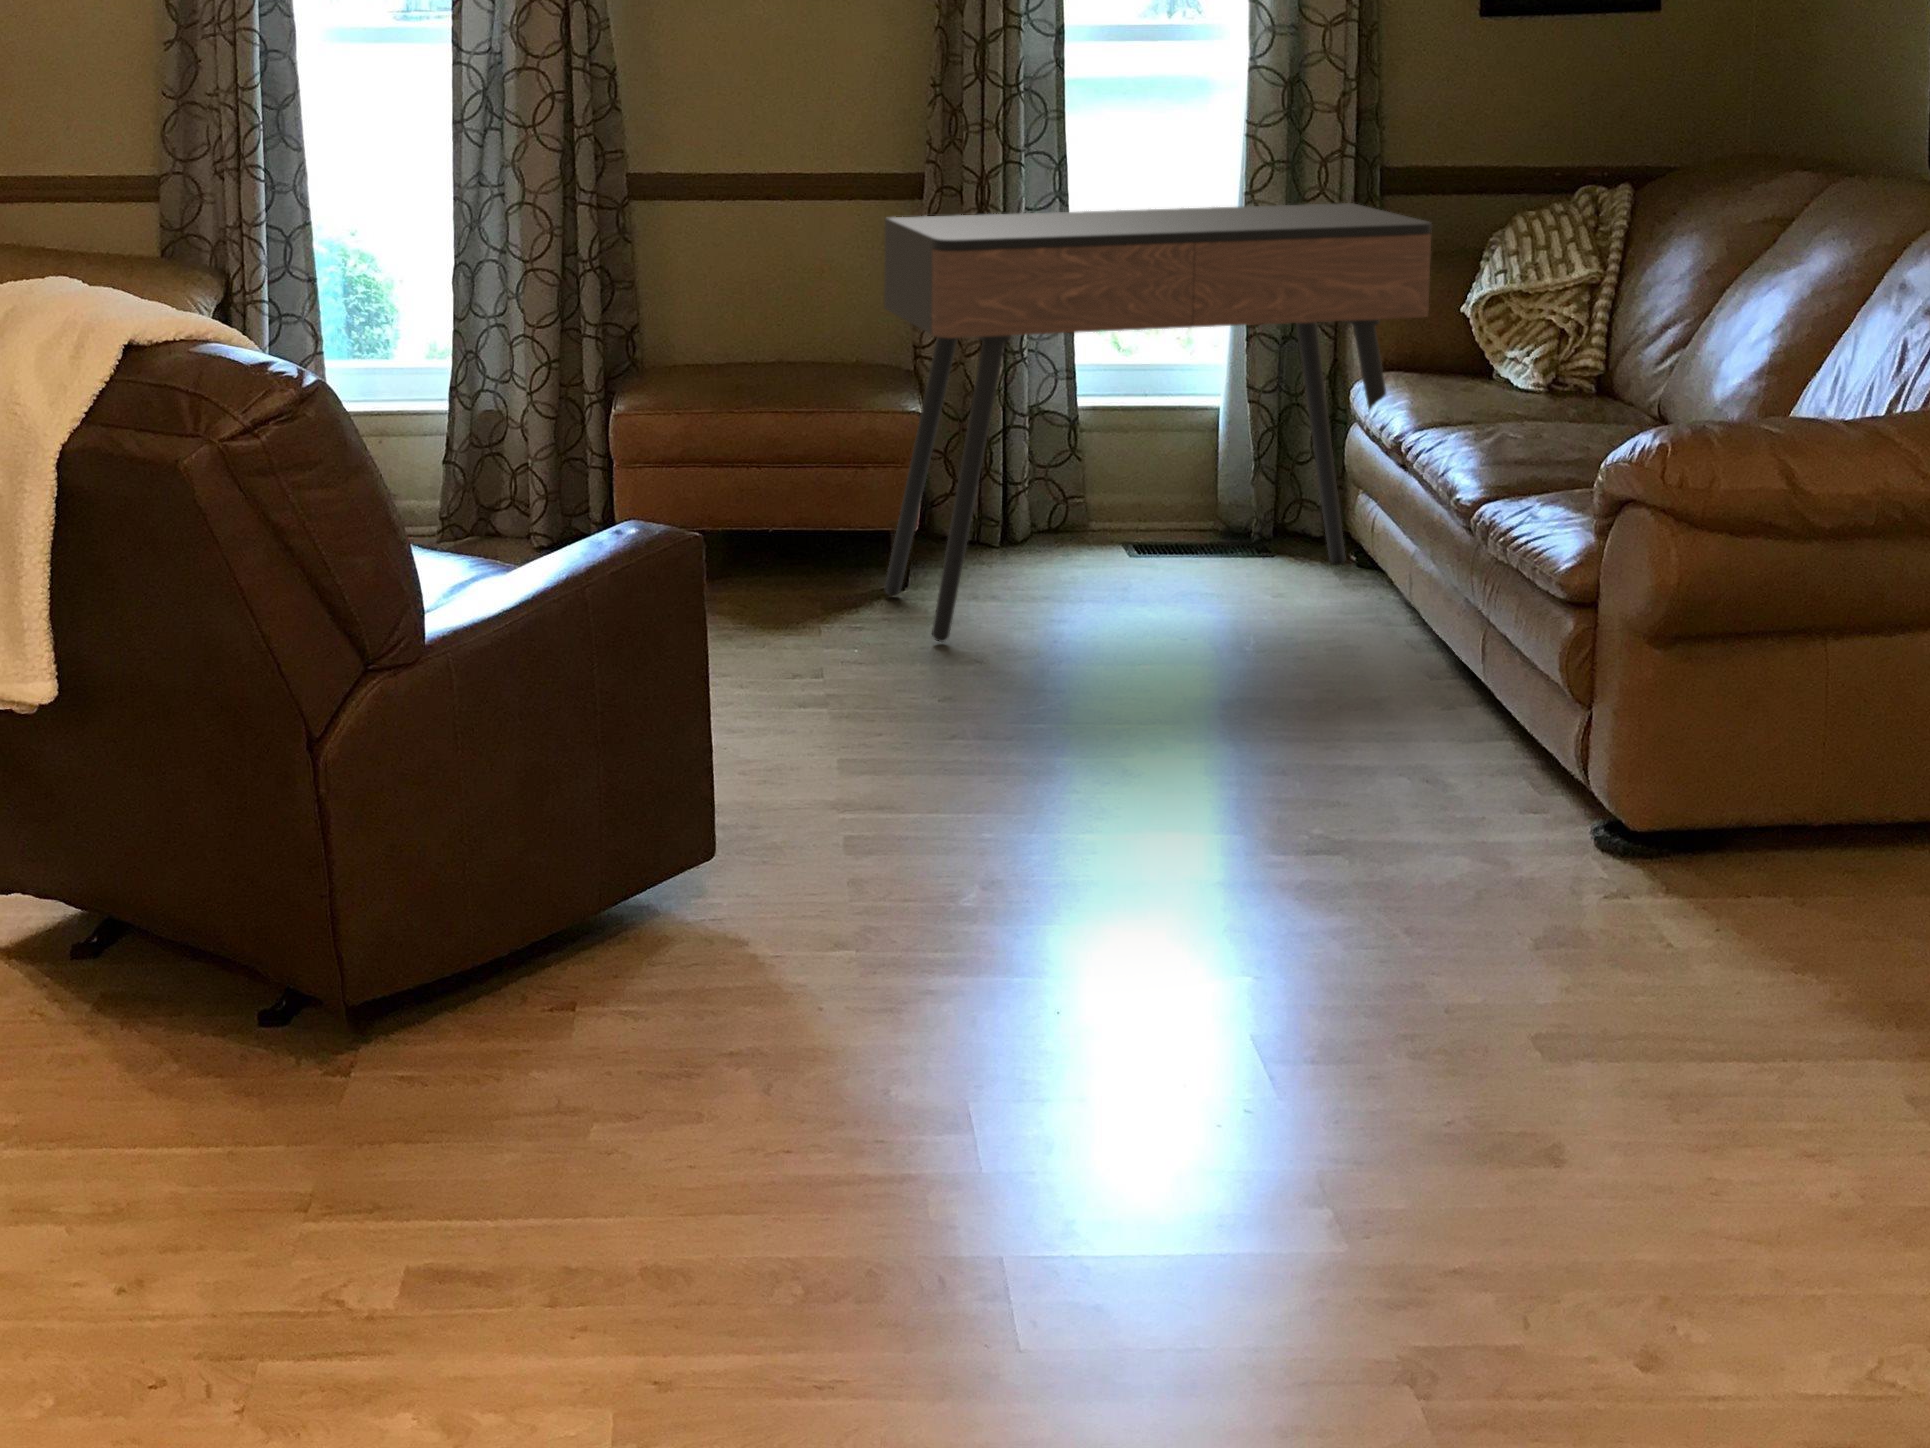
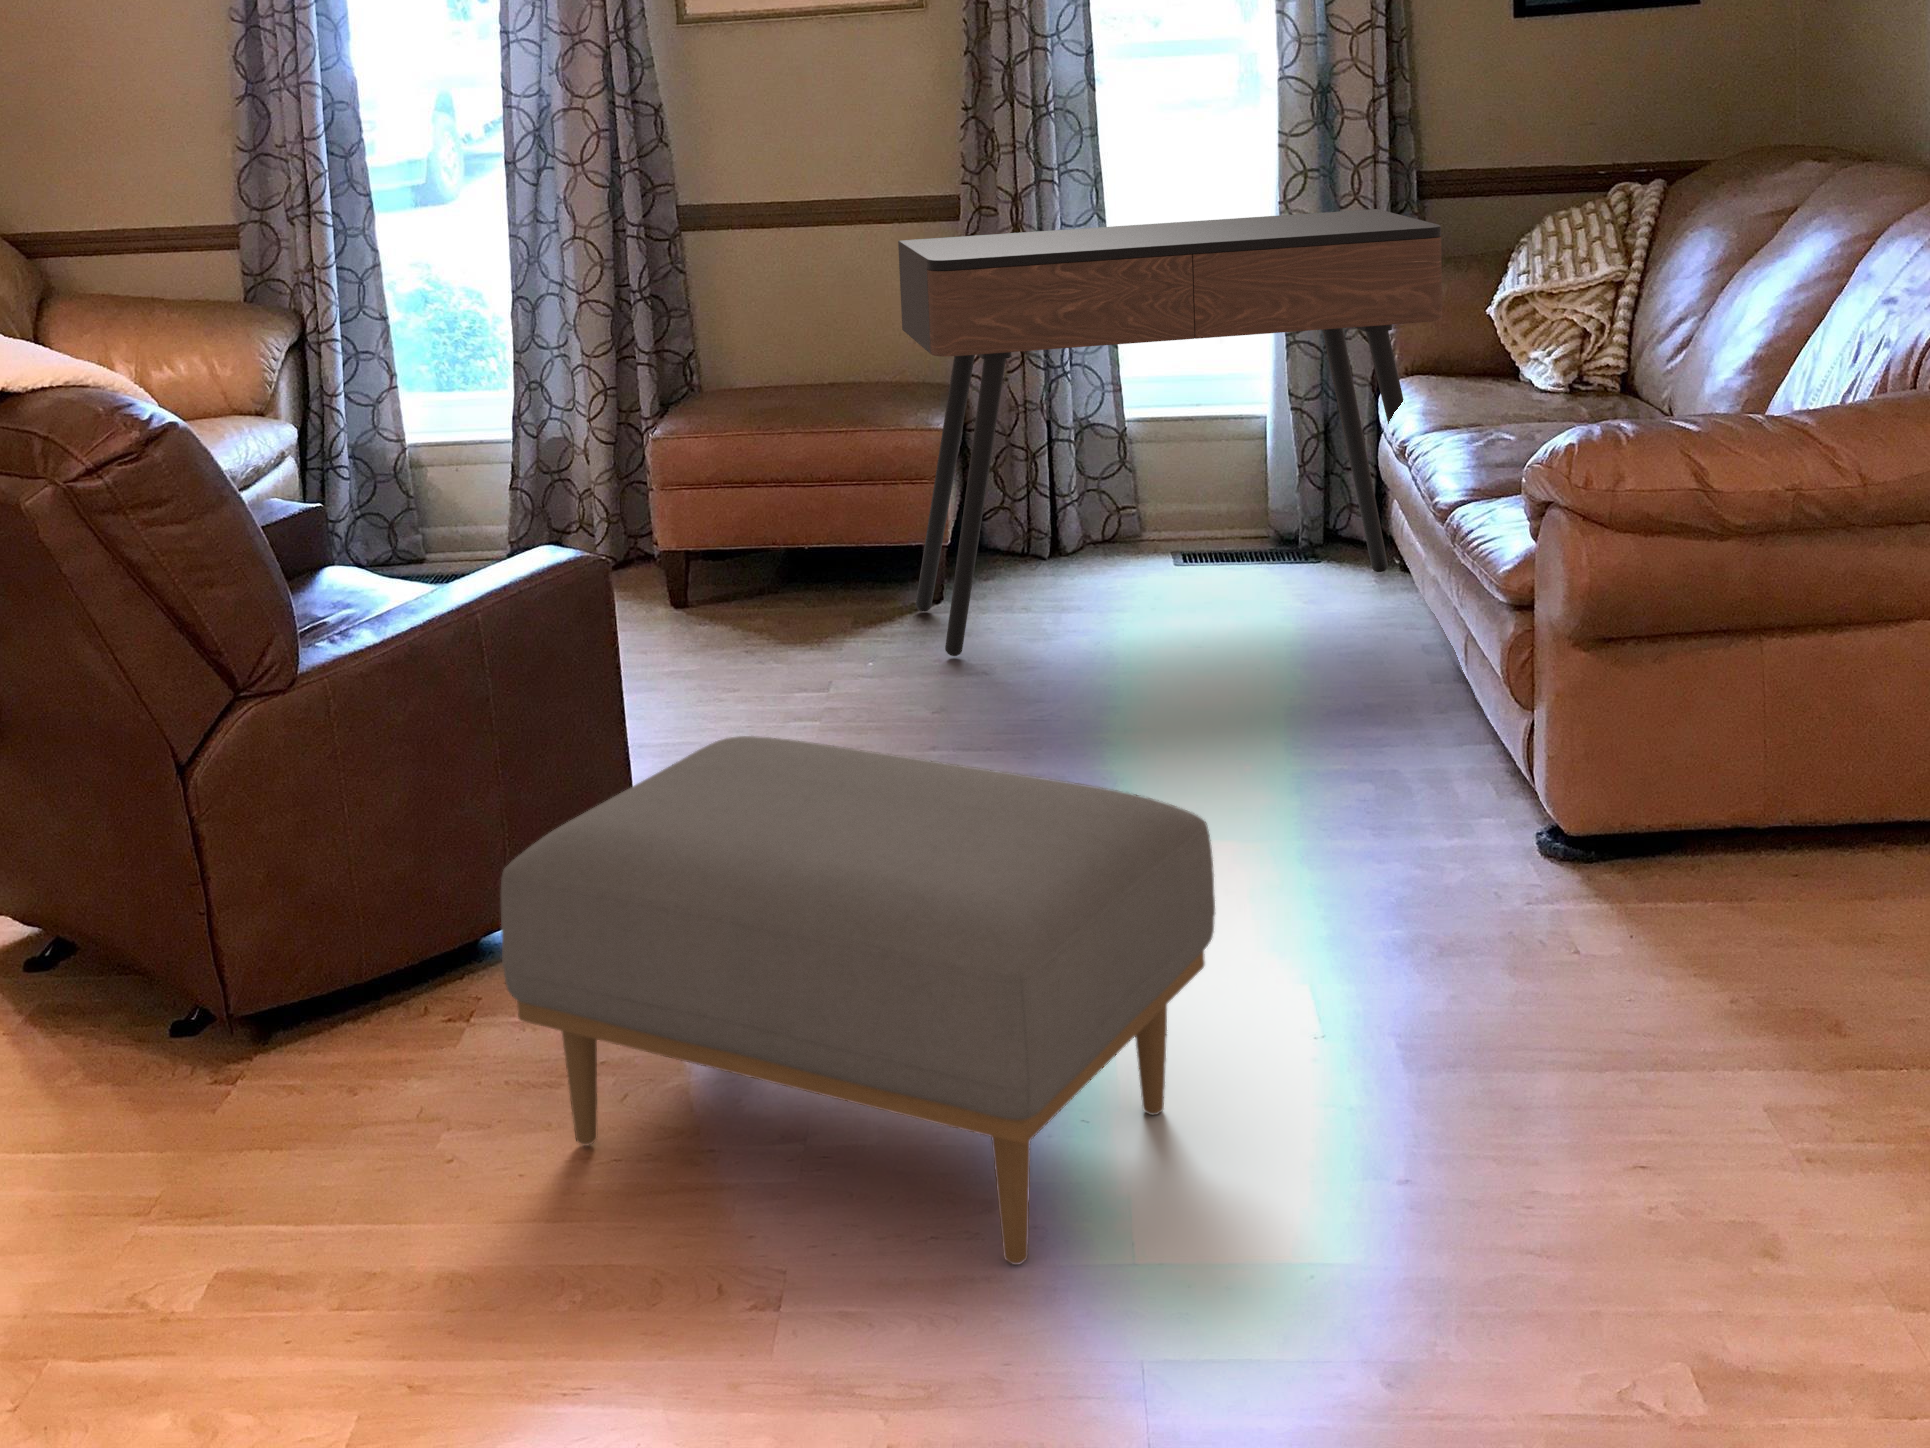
ottoman: none [671,720,1372,1248] -> present [501,736,1215,1265]

